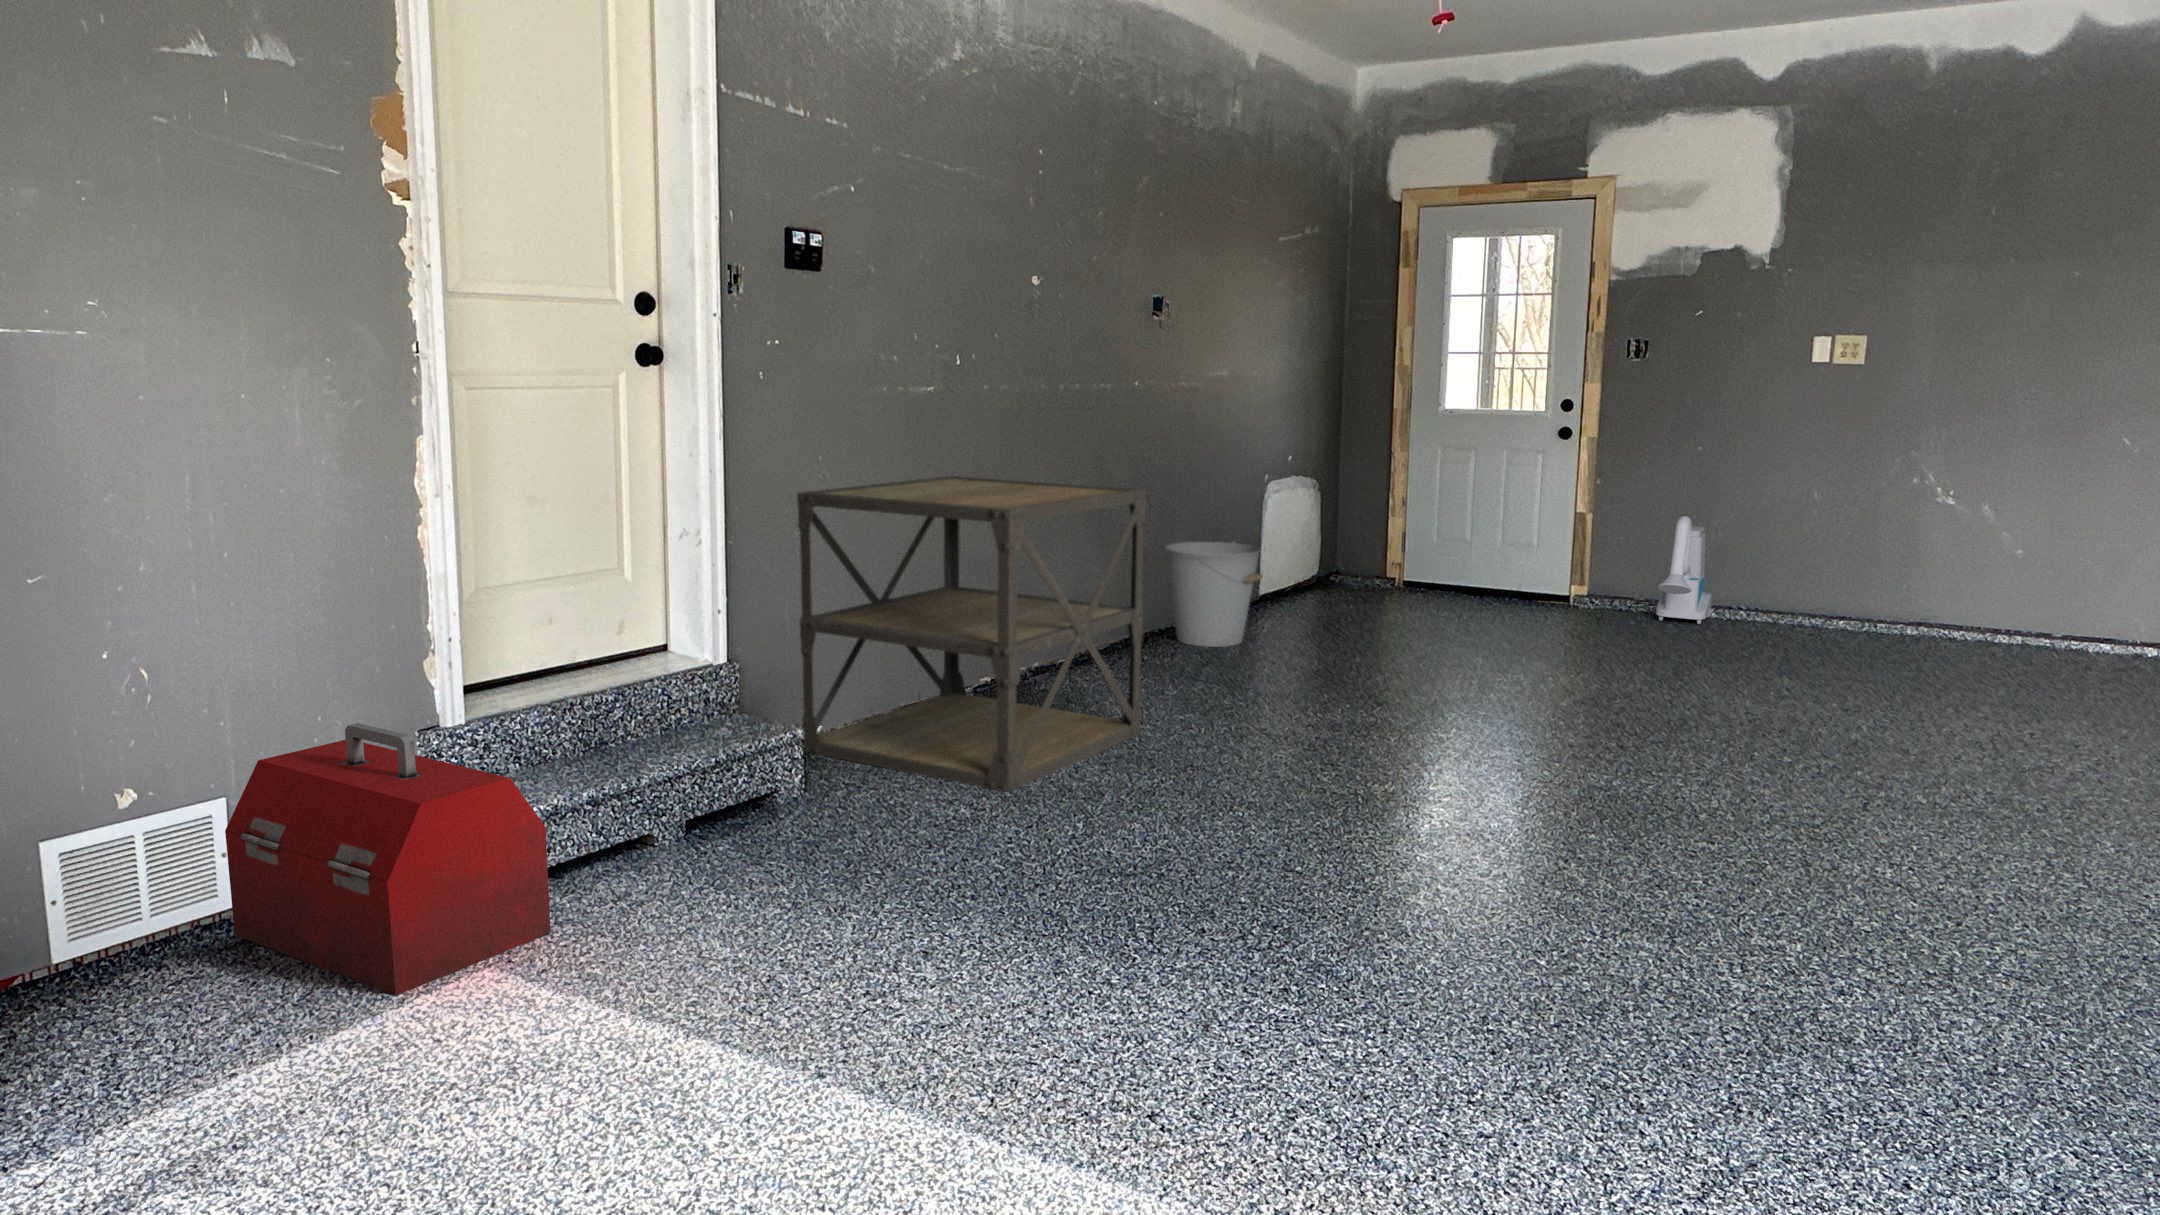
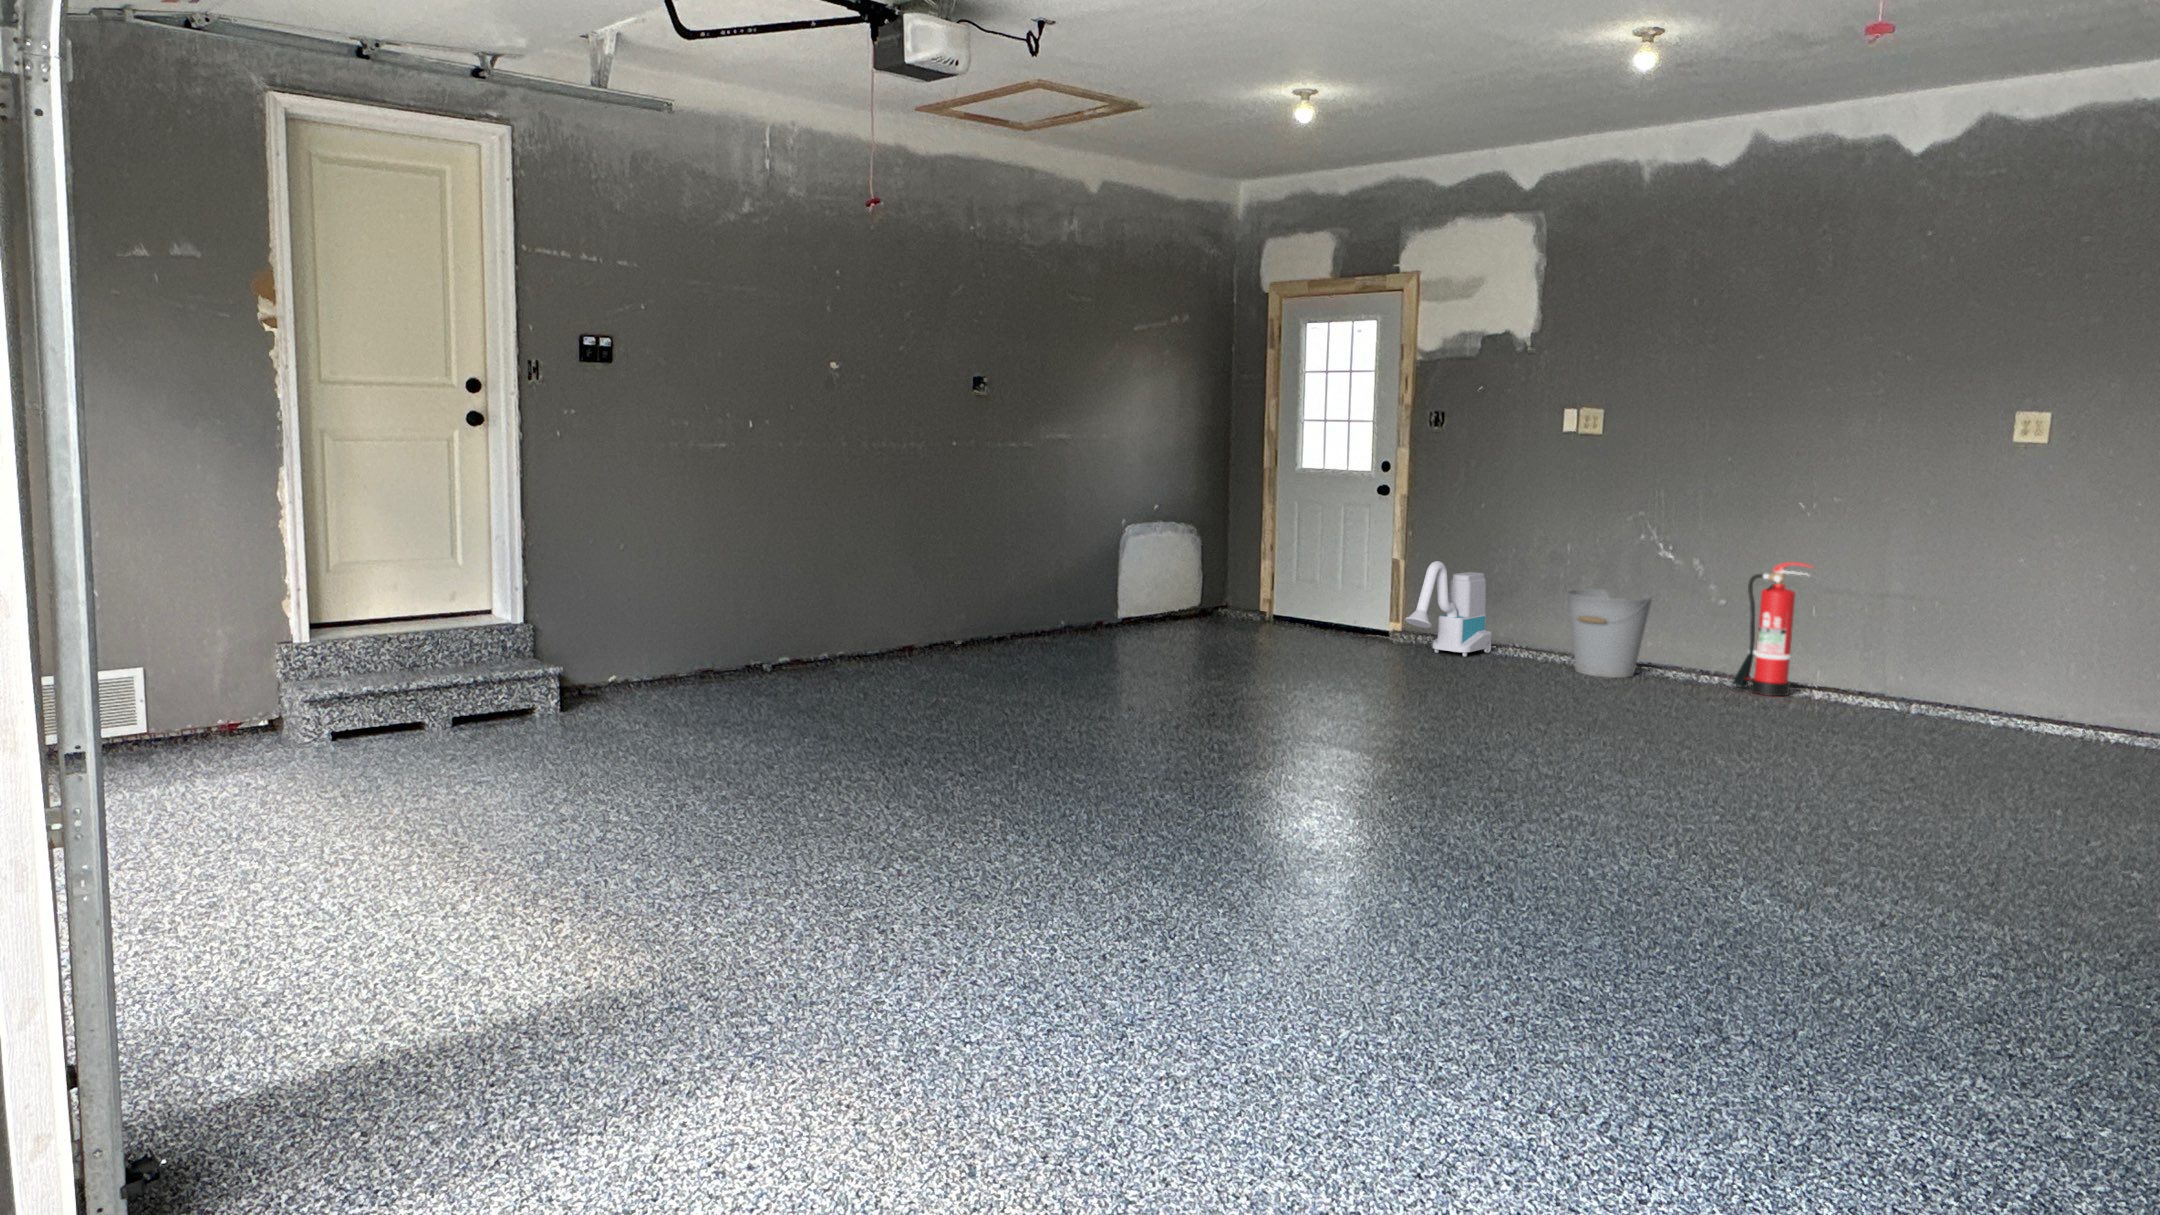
shelving unit: present [797,476,1147,792] -> none [586,507,834,719]
fire extinguisher: none [2039,508,2151,658] -> present [1733,562,1812,696]
bucket: present [1166,542,1263,647] -> present [1568,589,1652,678]
toolbox: present [225,723,550,996] -> none [139,629,300,774]

